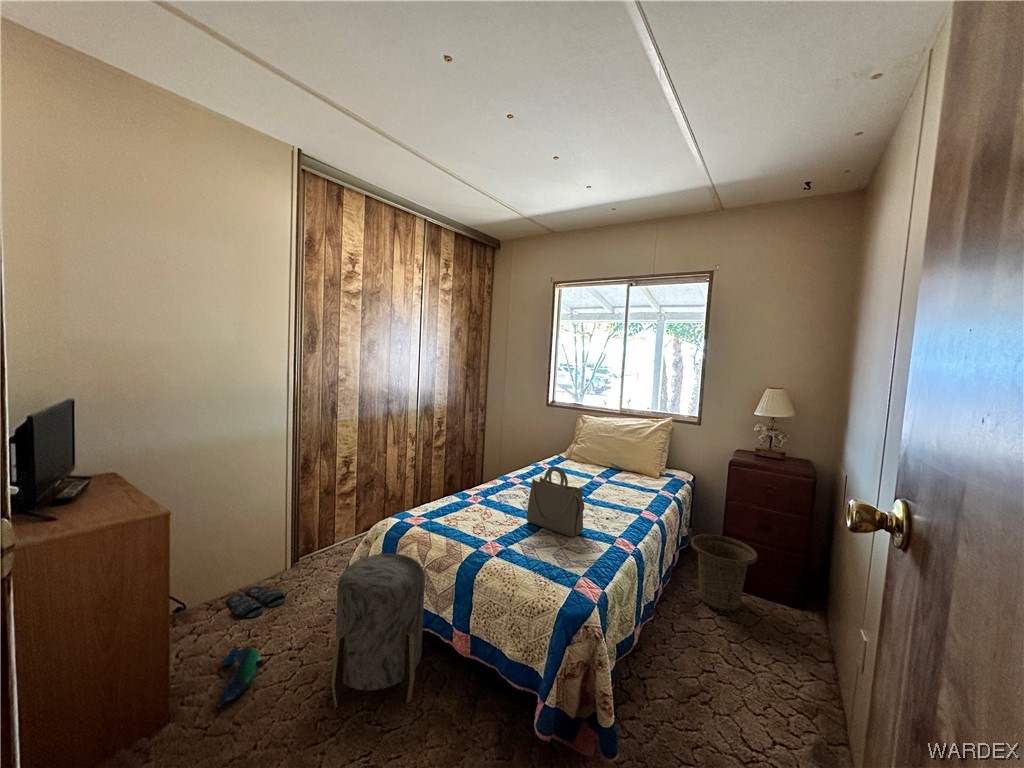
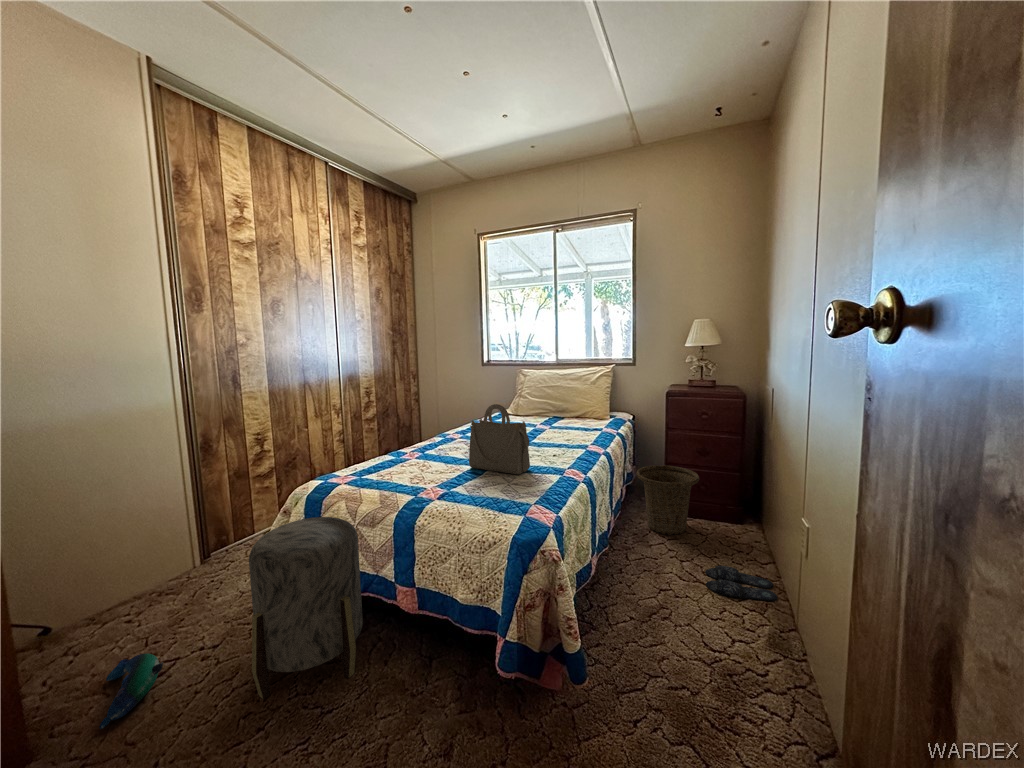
slippers: present [227,586,285,618] -> present [705,566,778,601]

